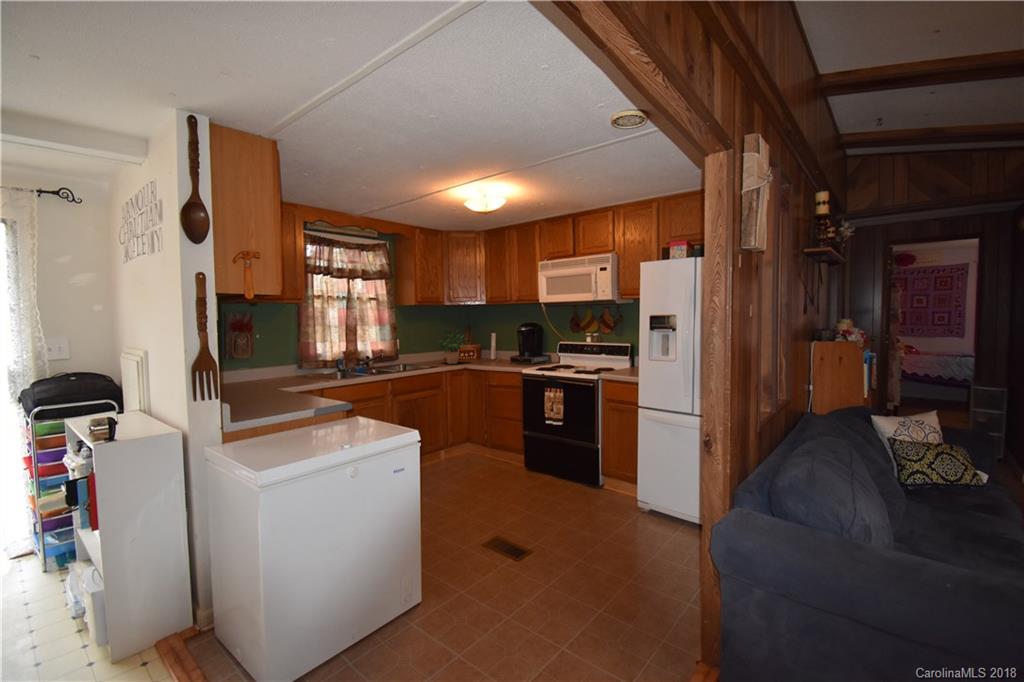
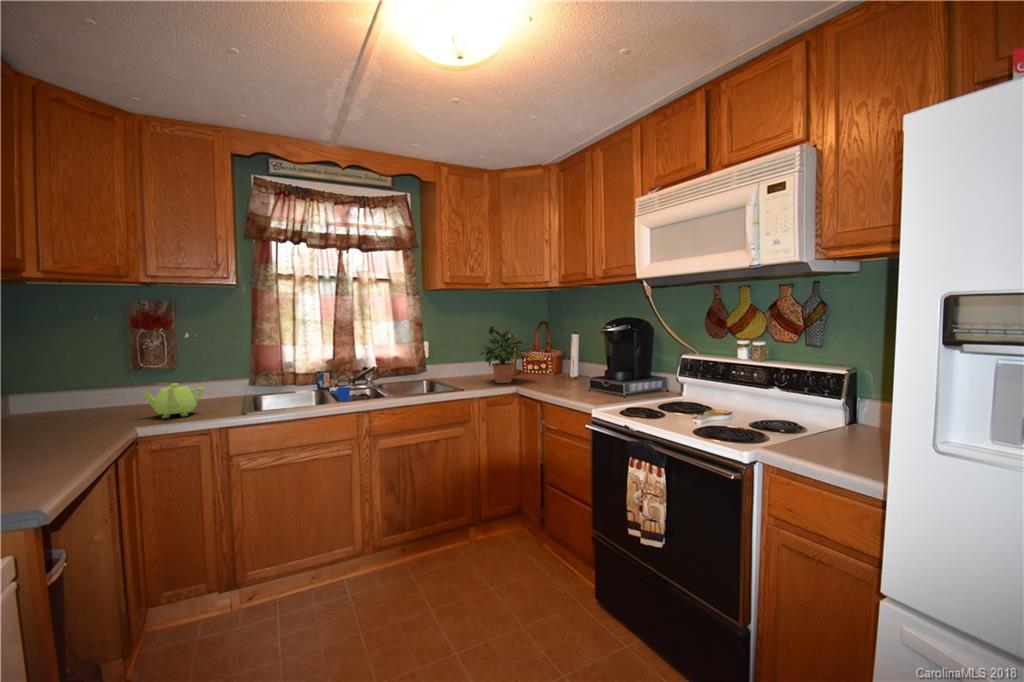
teapot: none [269,364,300,384] -> present [143,383,204,418]

